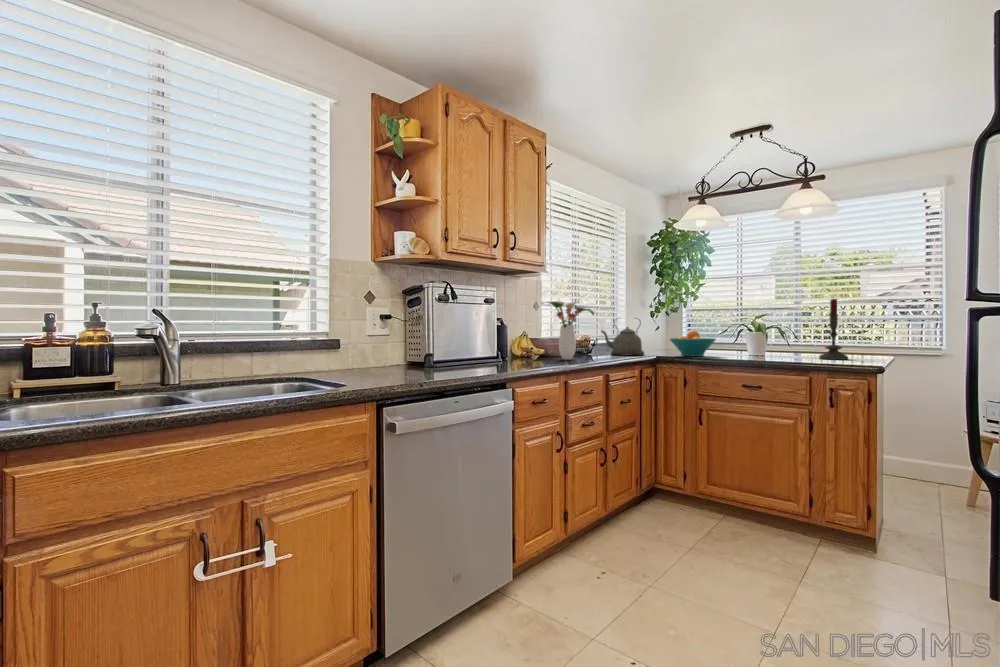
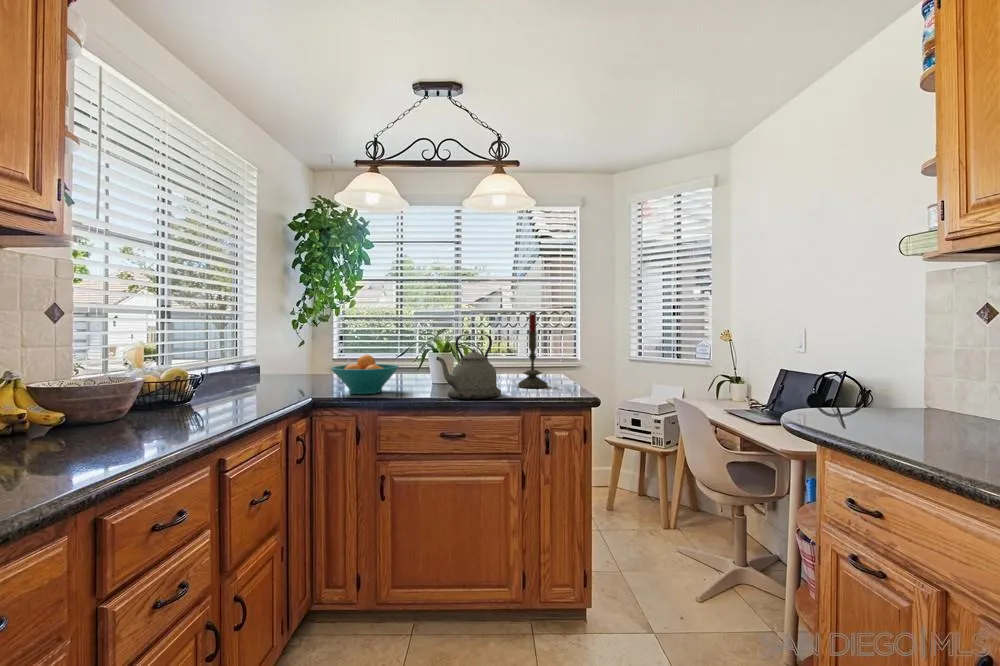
flower arrangement: present [542,301,594,359] -> none [41,304,189,432]
kettle: present [601,322,644,355] -> present [436,334,501,399]

